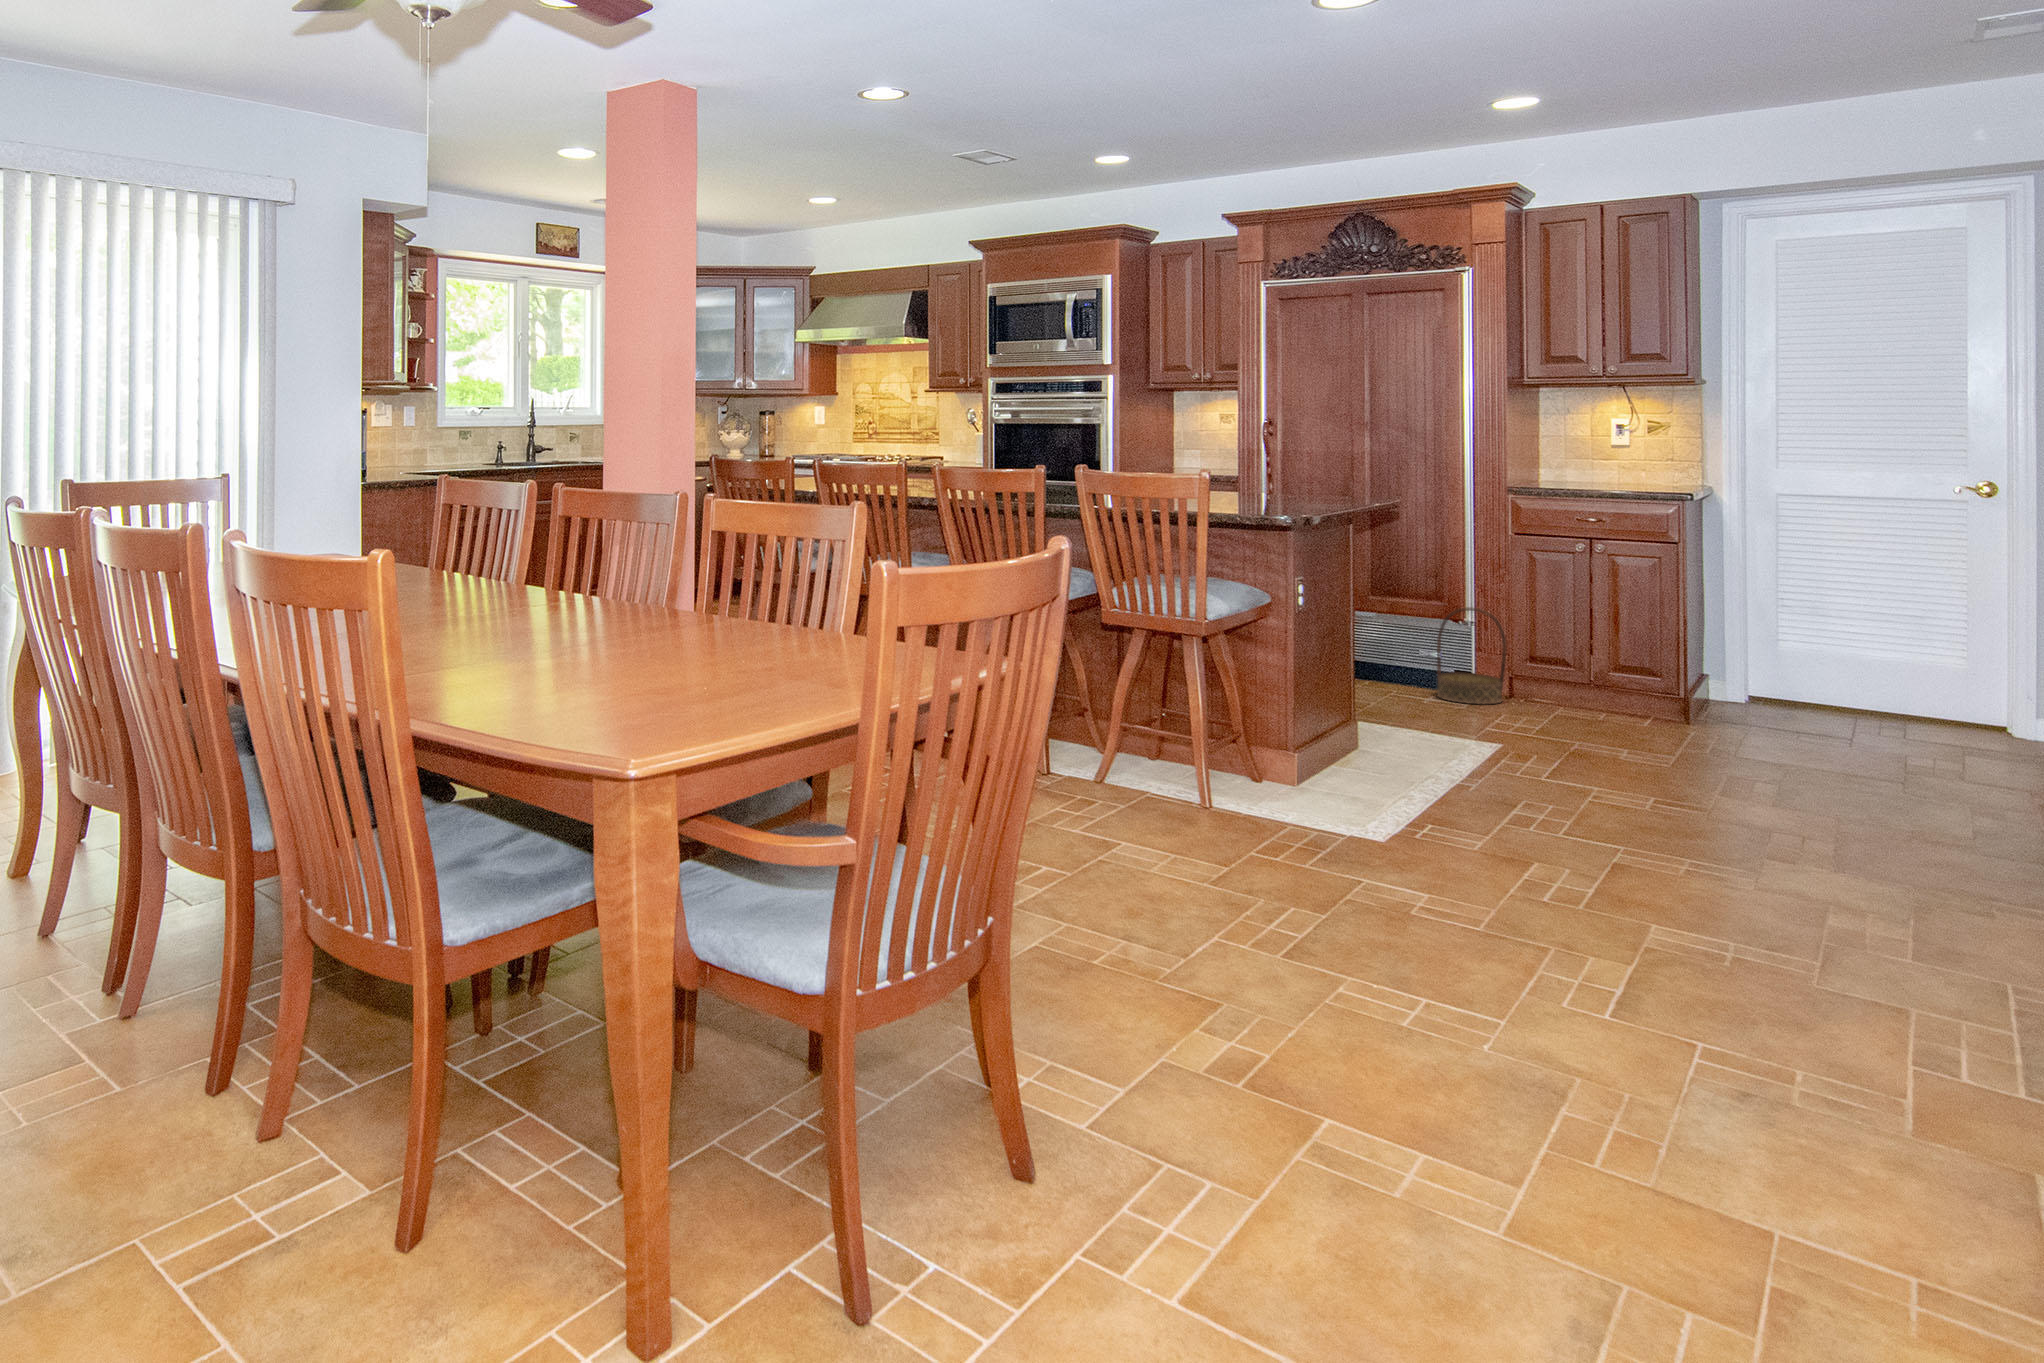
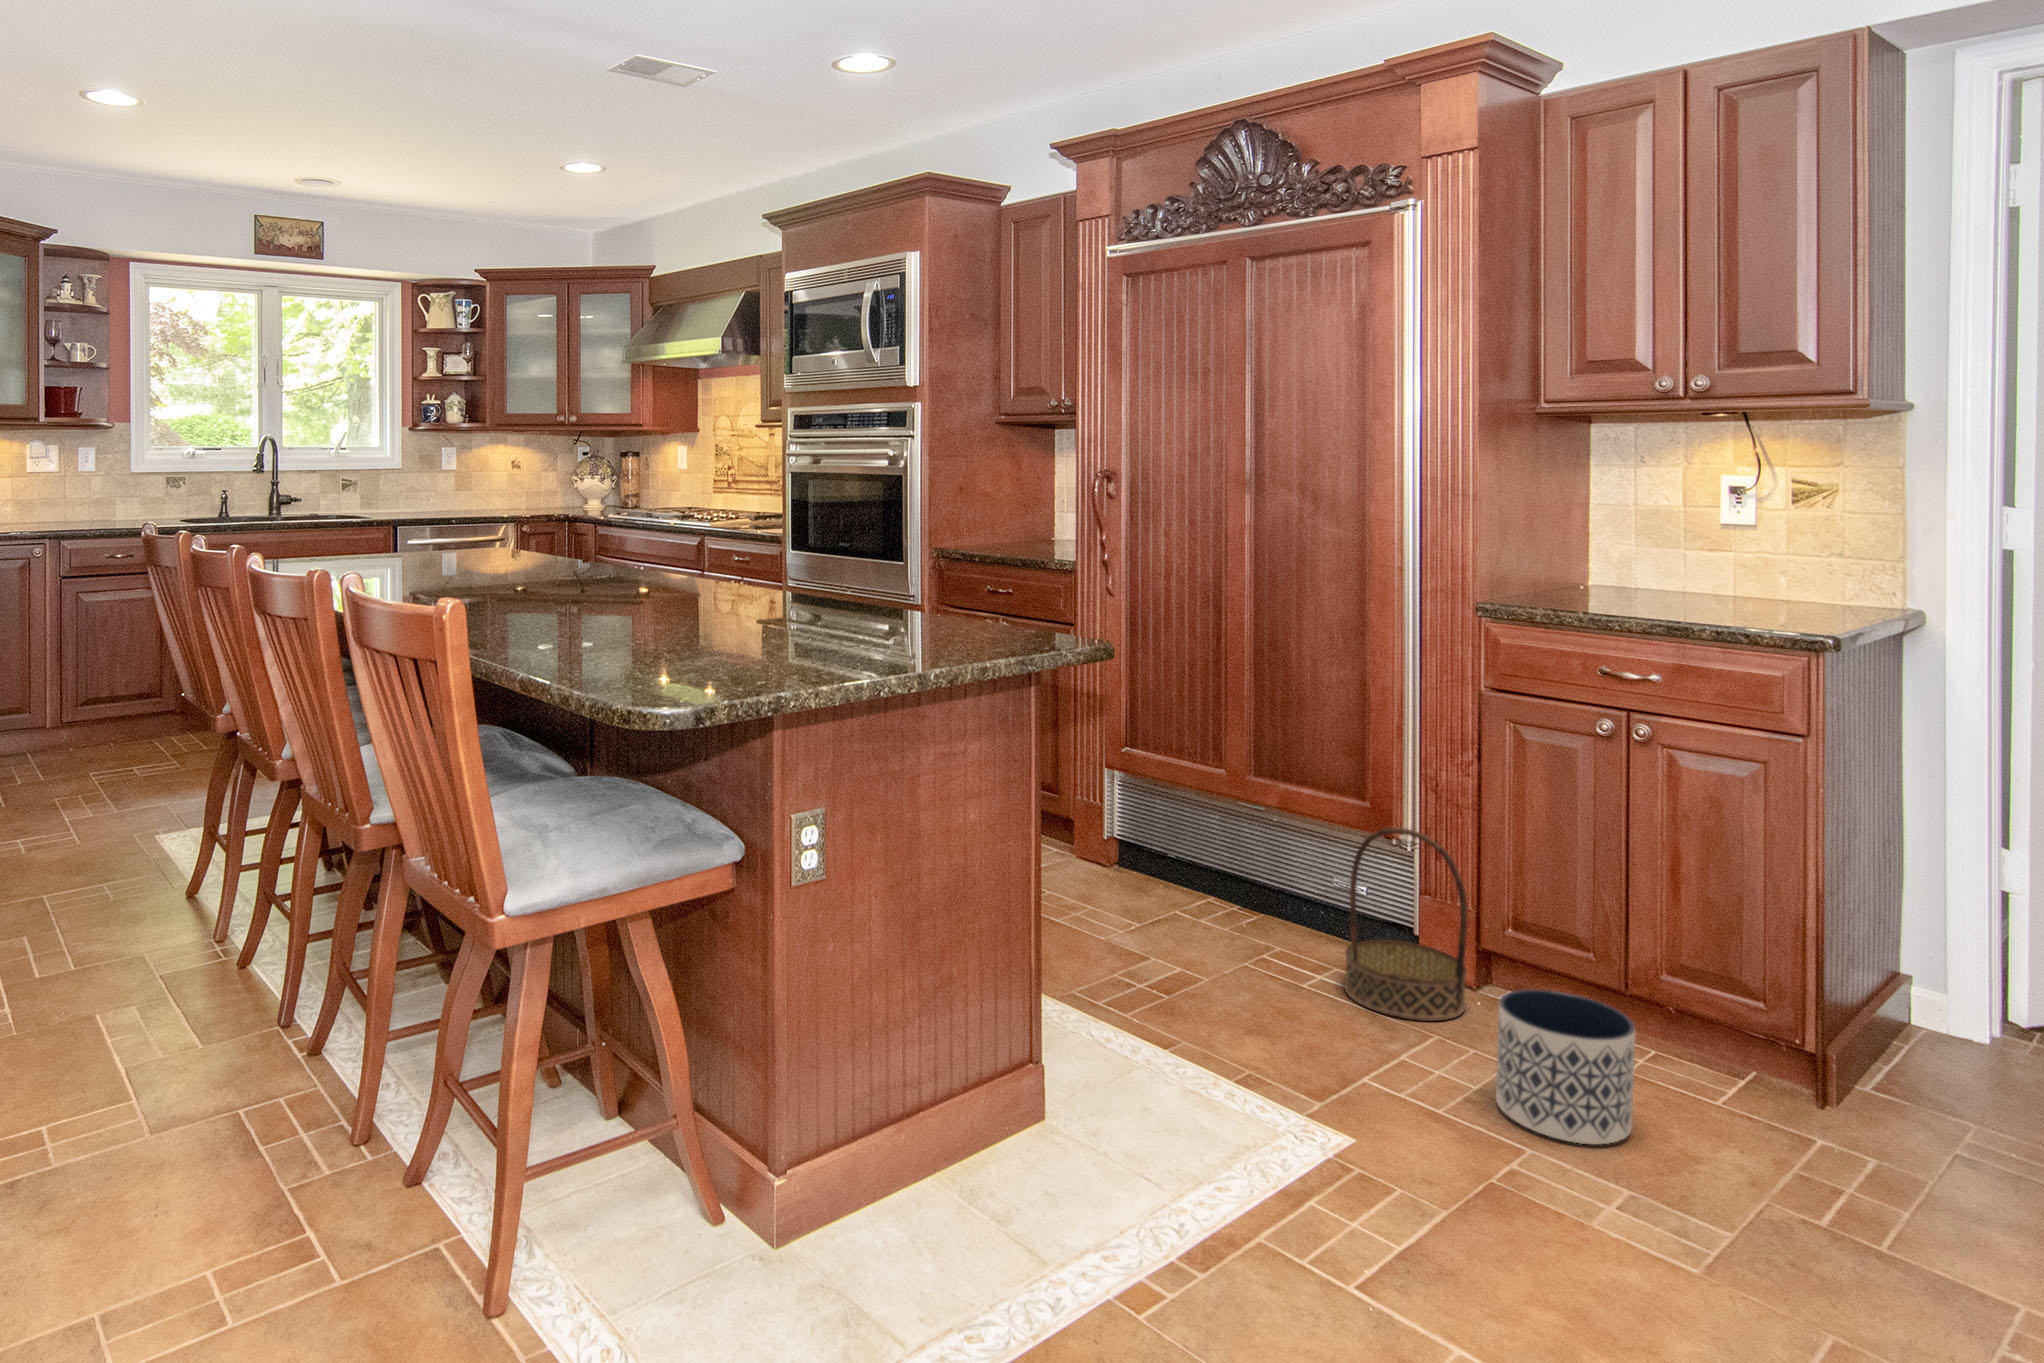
planter: none [1541,670,1609,732] -> present [1496,990,1635,1145]

